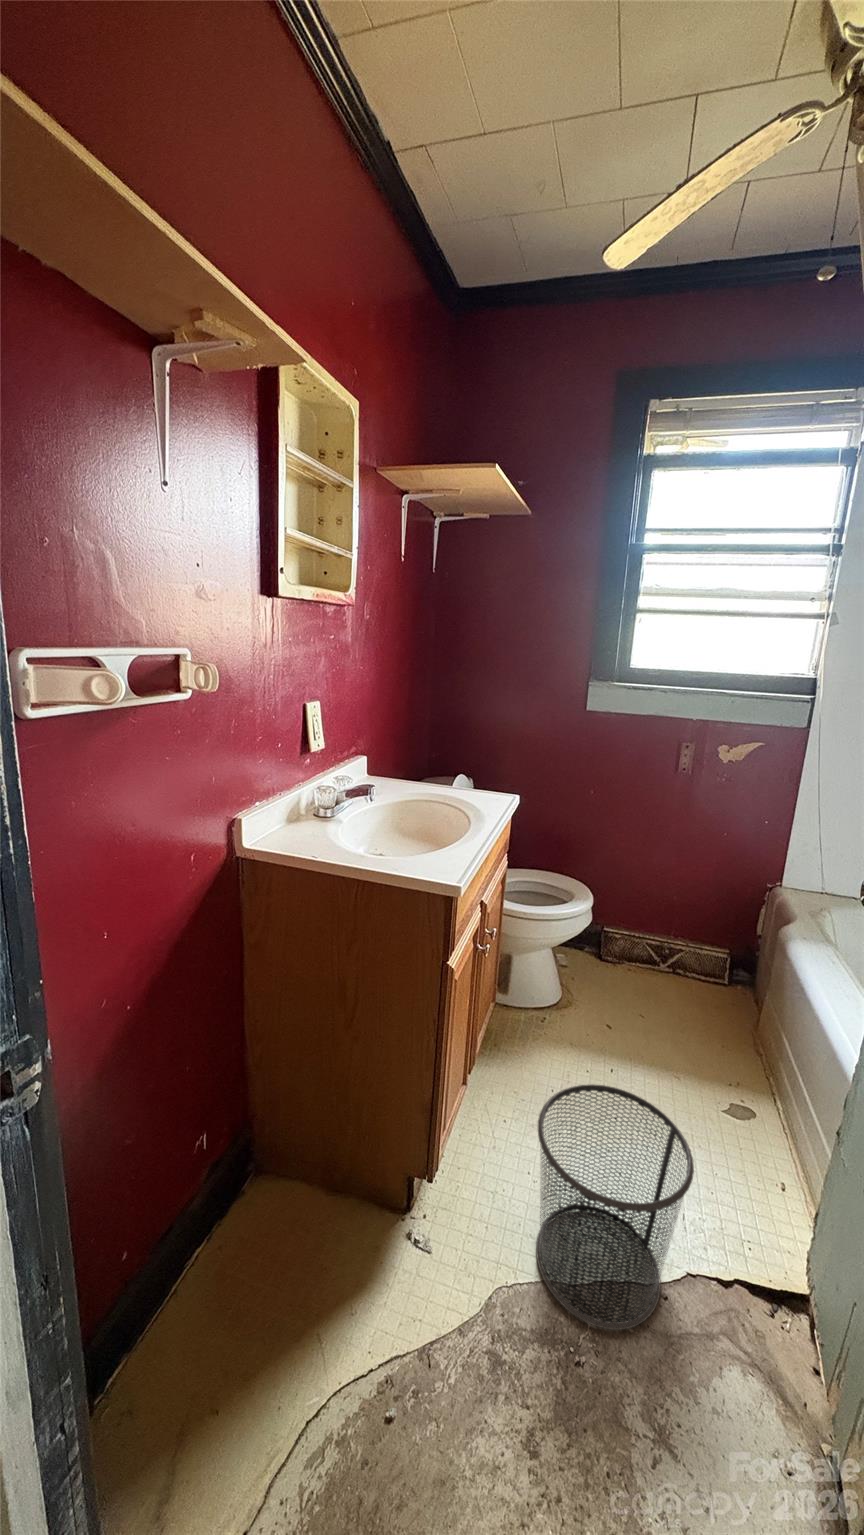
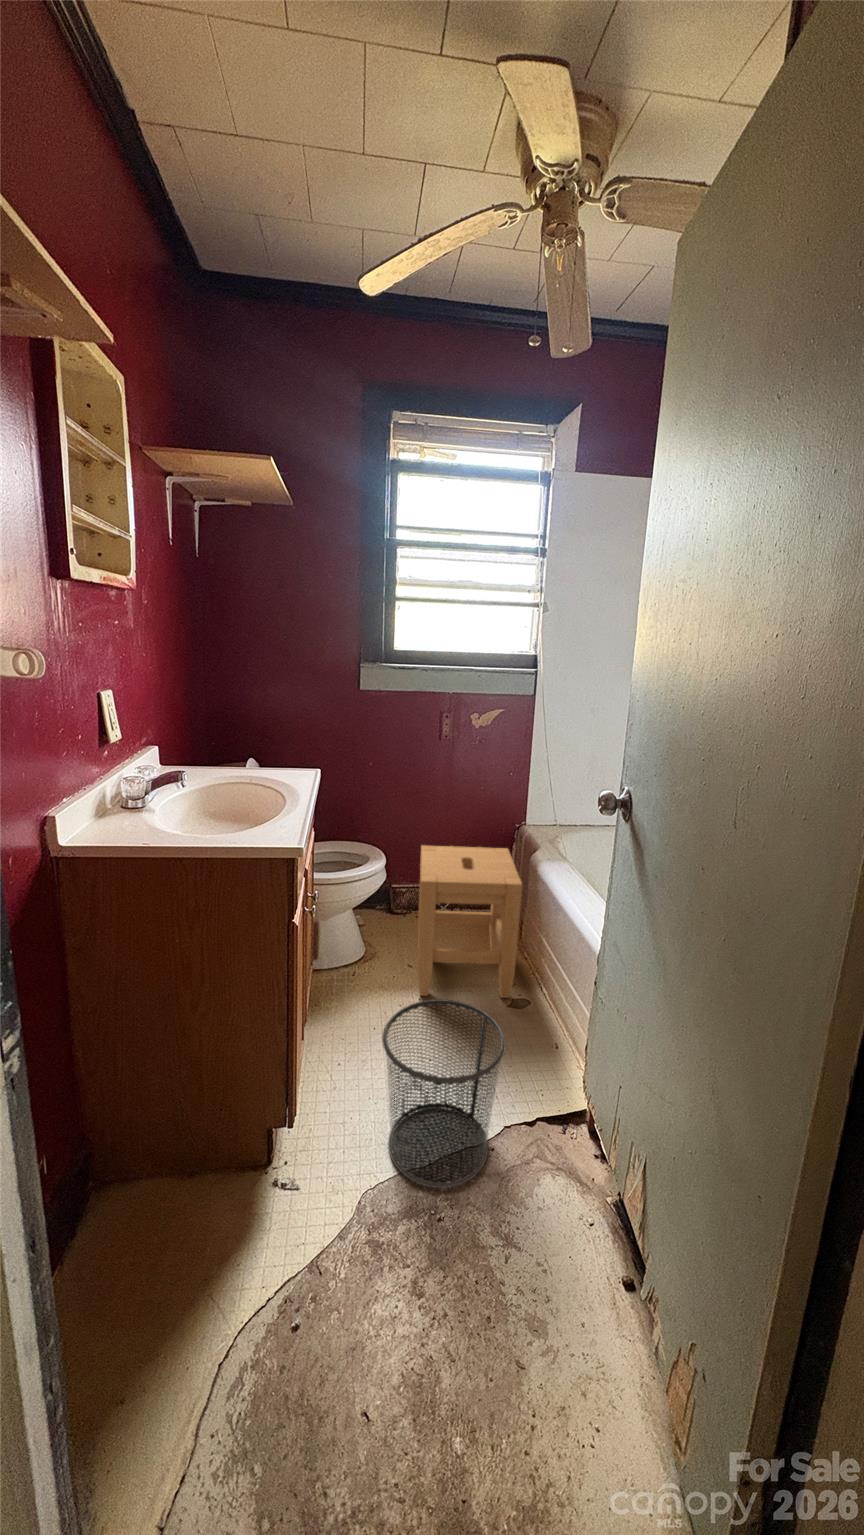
stool: none [612,893,757,1103] -> present [418,845,522,998]

